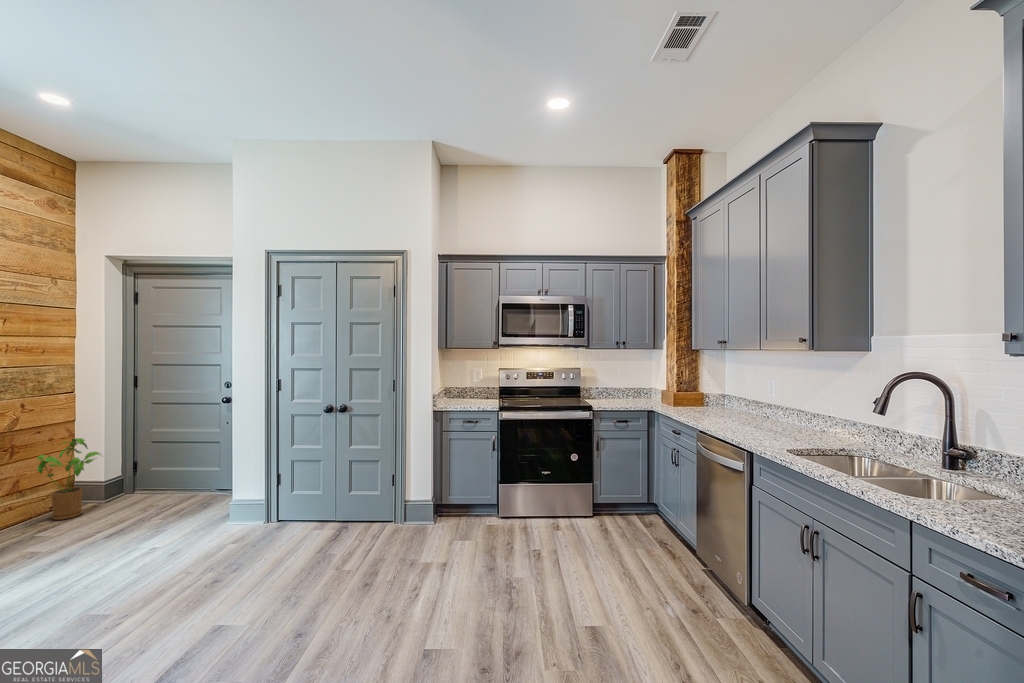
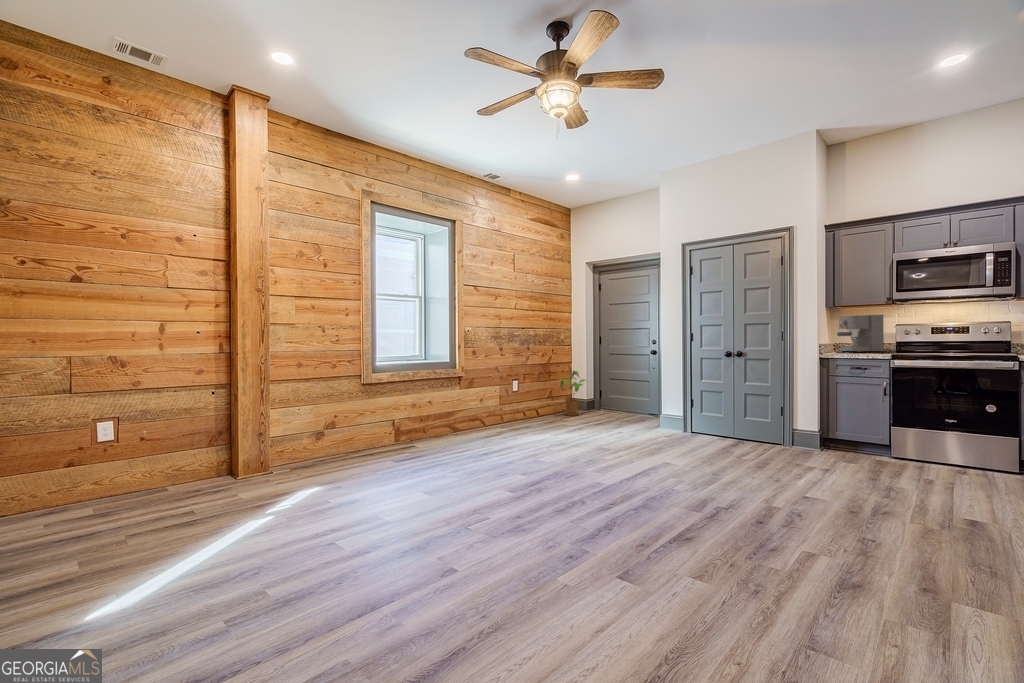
coffee maker: none [450,358,490,401] -> present [837,315,884,352]

